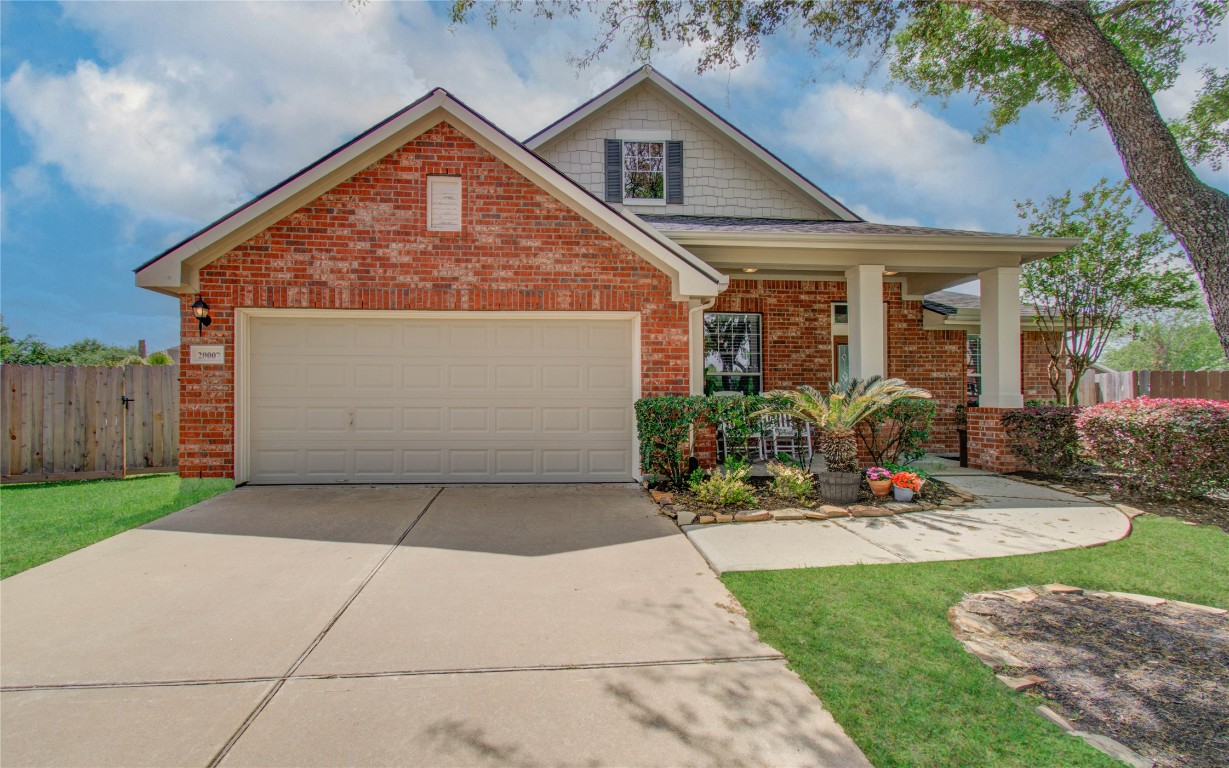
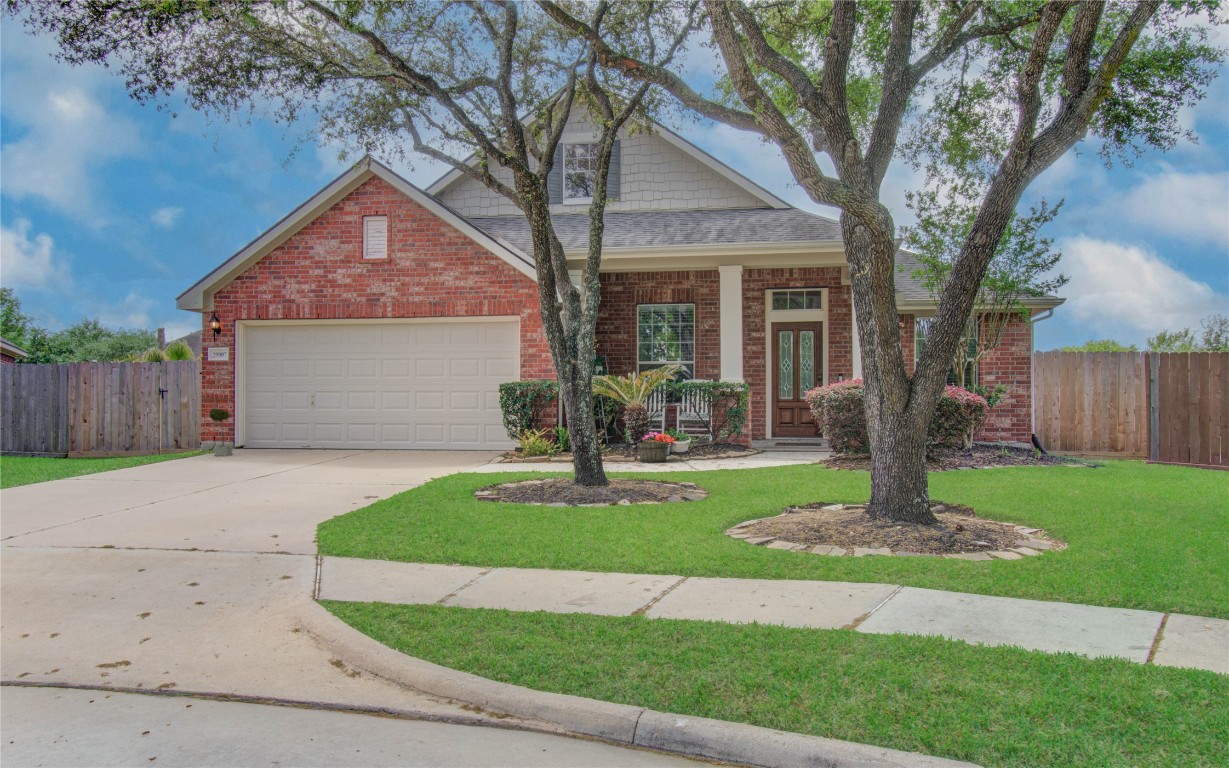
potted tree: none [191,431,228,501] -> present [209,408,232,456]

